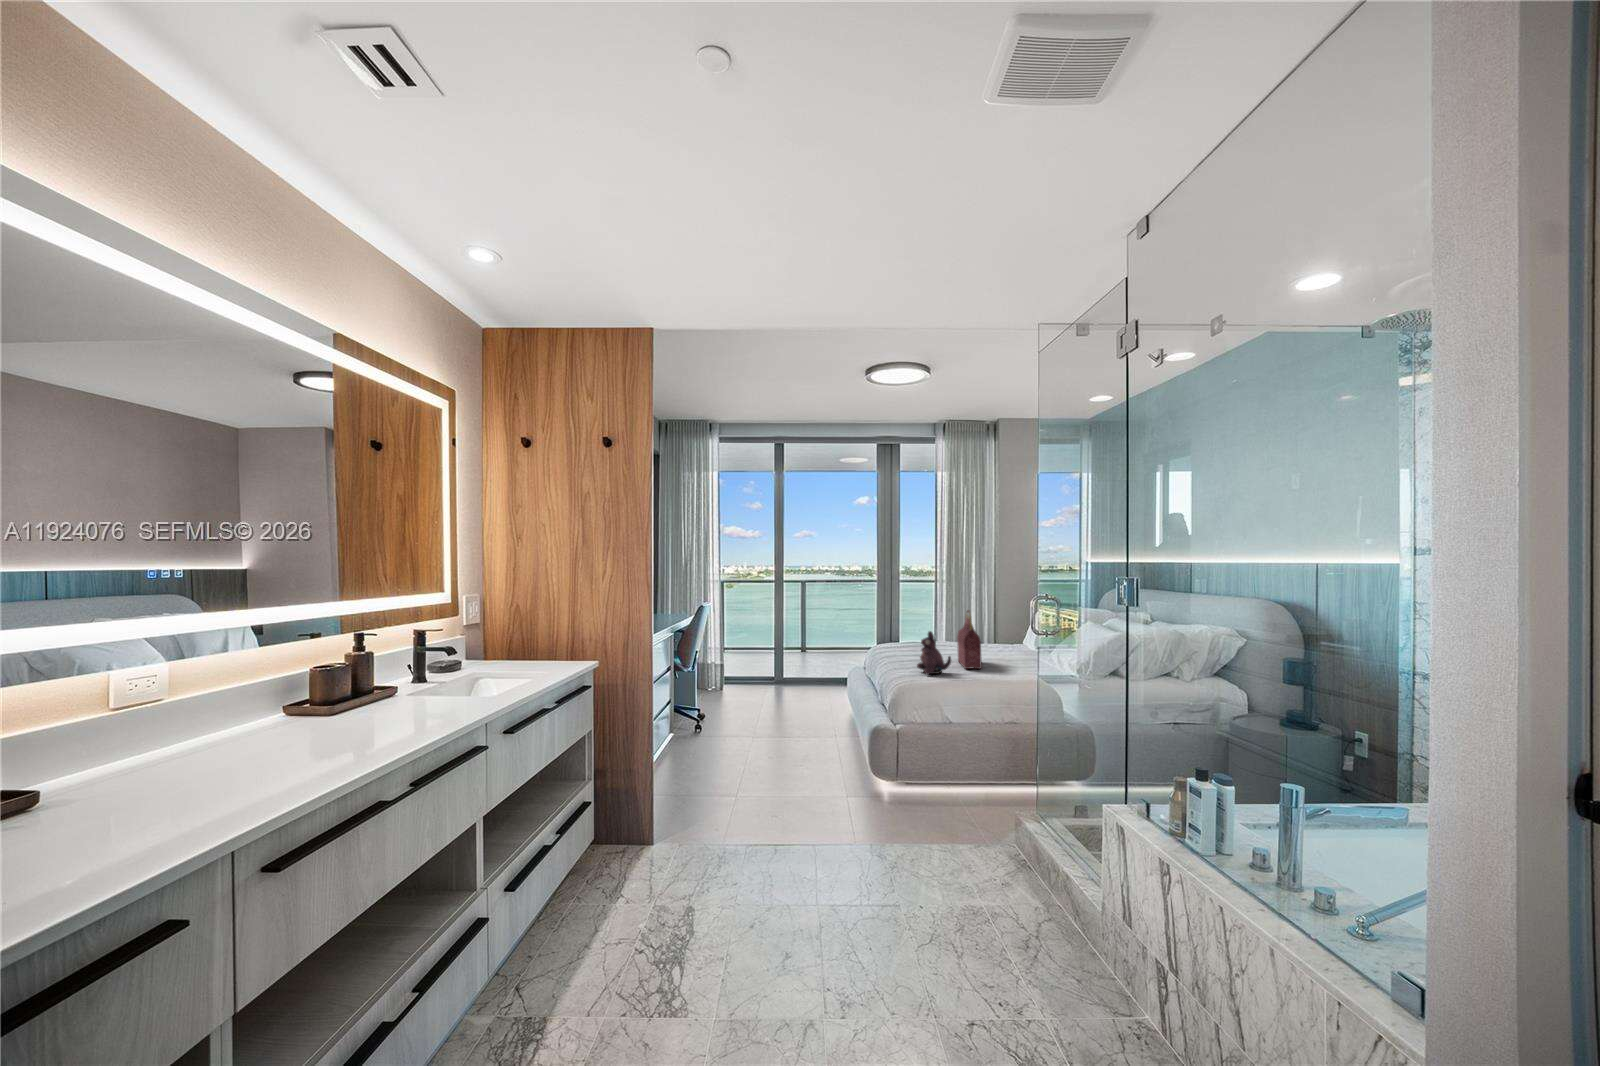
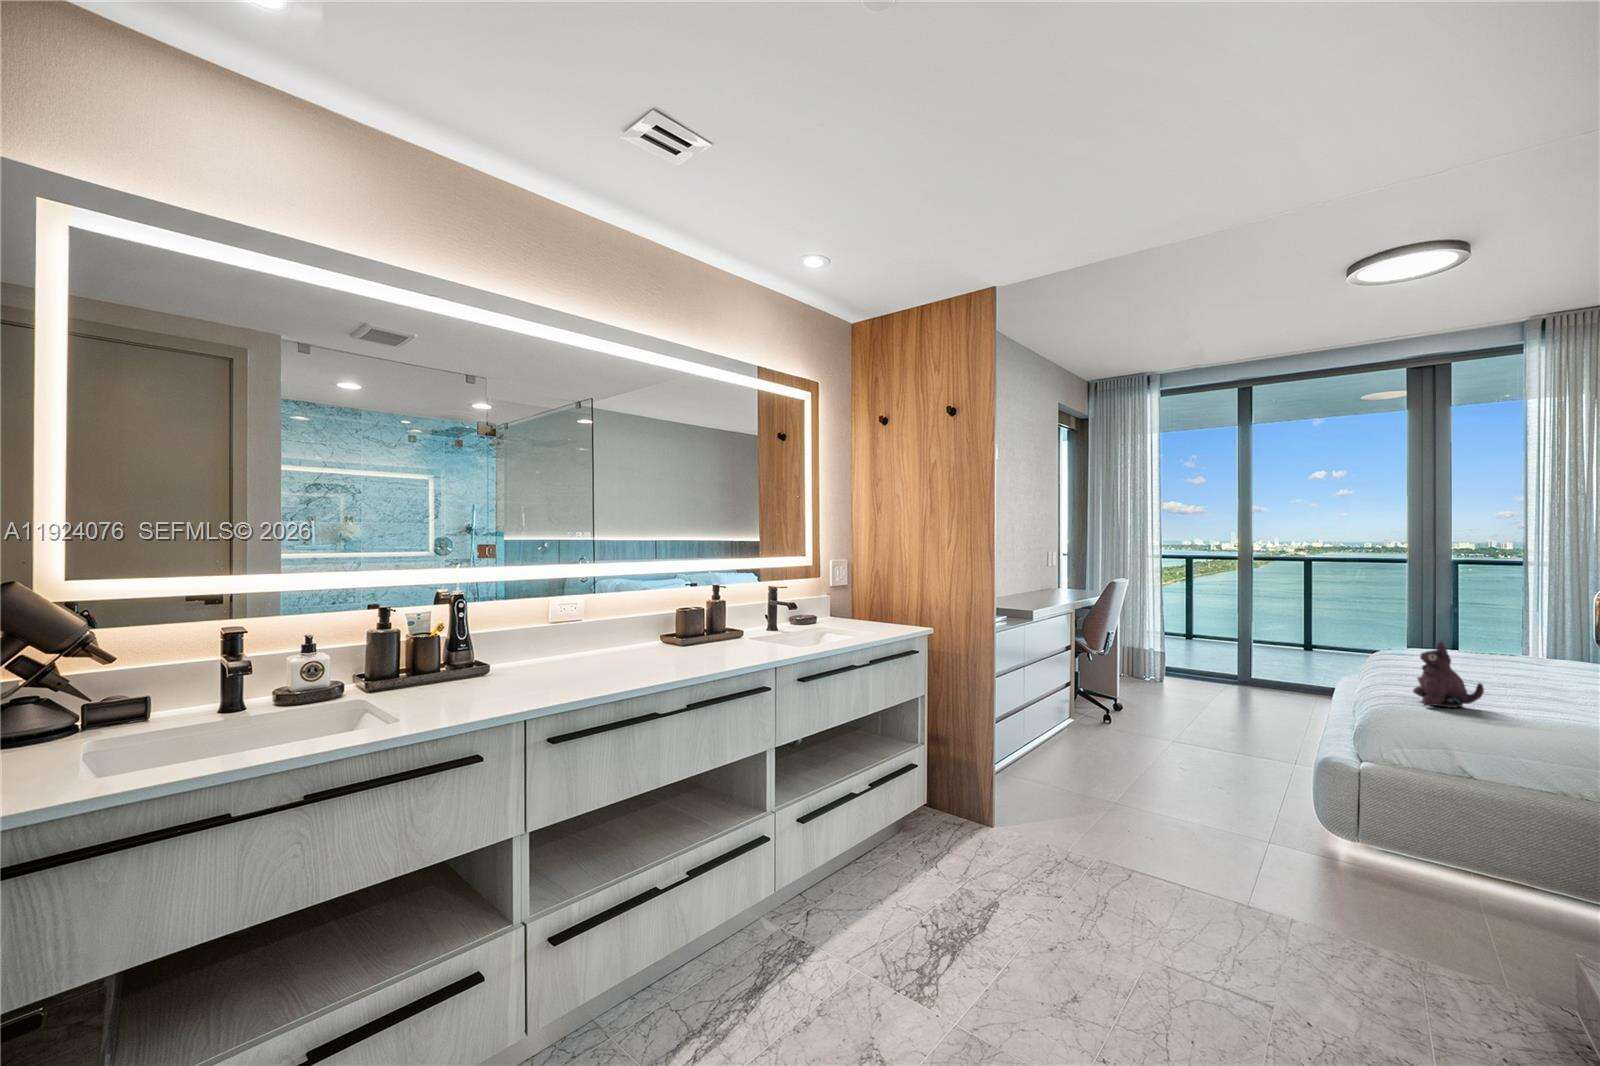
handbag: present [957,610,982,669] -> none [1516,615,1557,712]

